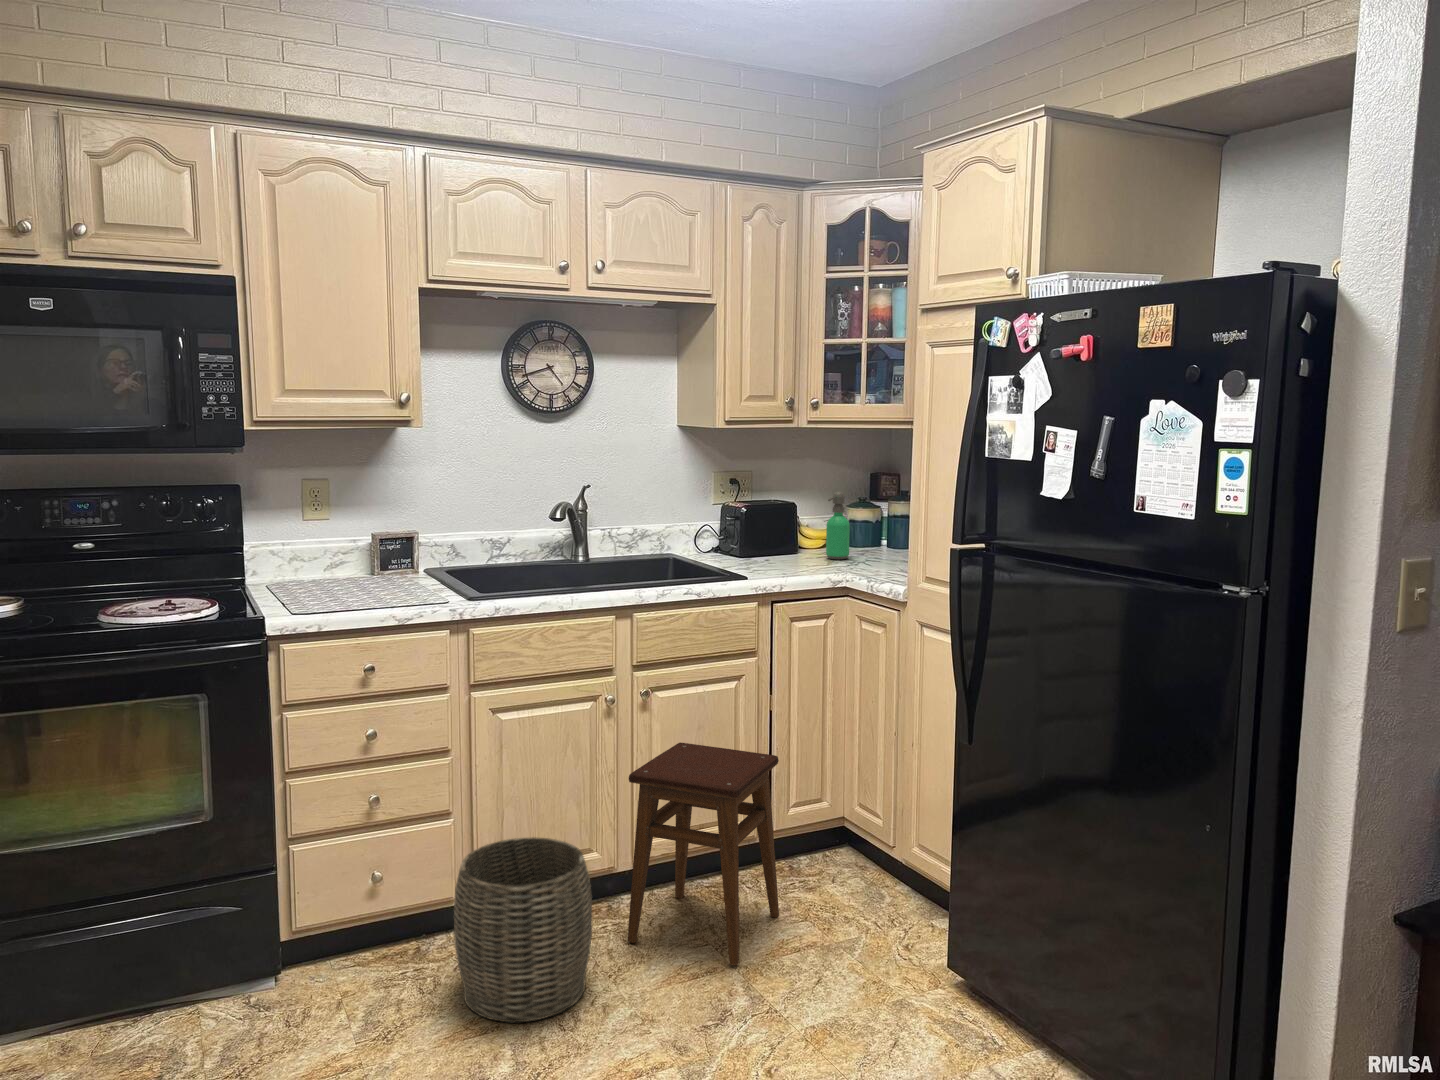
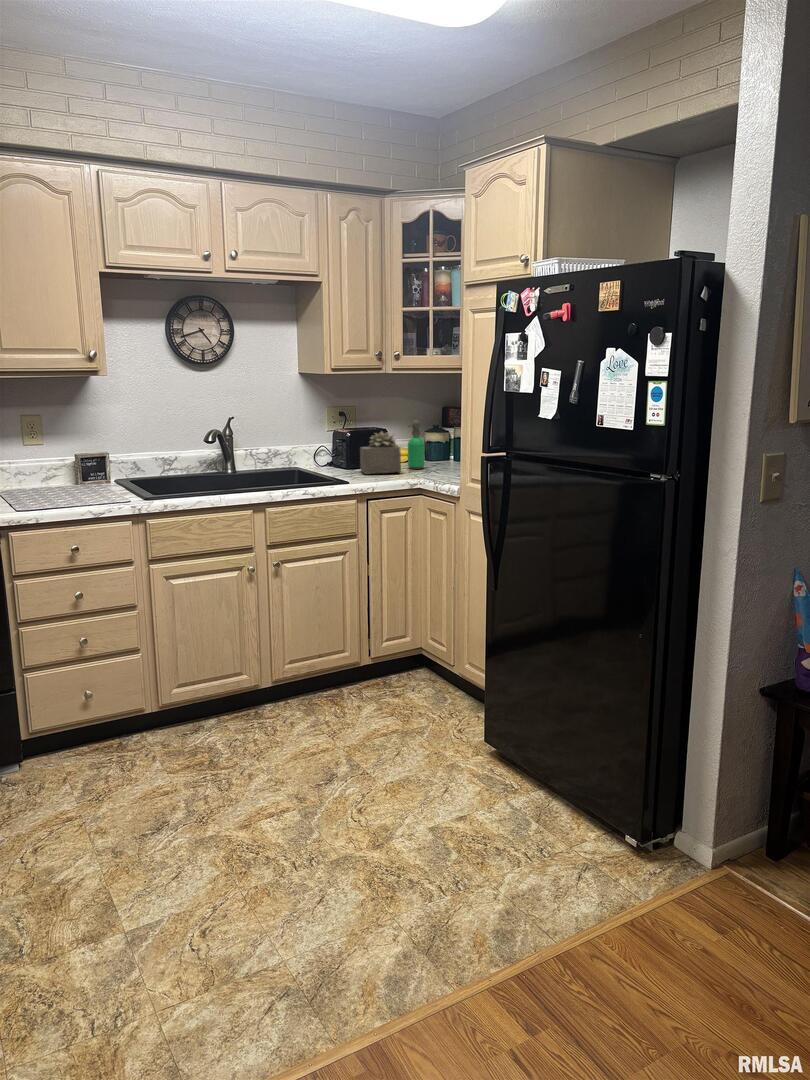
succulent plant: none [760,506,820,566] -> present [360,432,401,474]
stool: present [627,742,779,965] -> none [264,599,374,746]
woven basket: present [454,837,592,1022] -> none [143,664,240,786]

